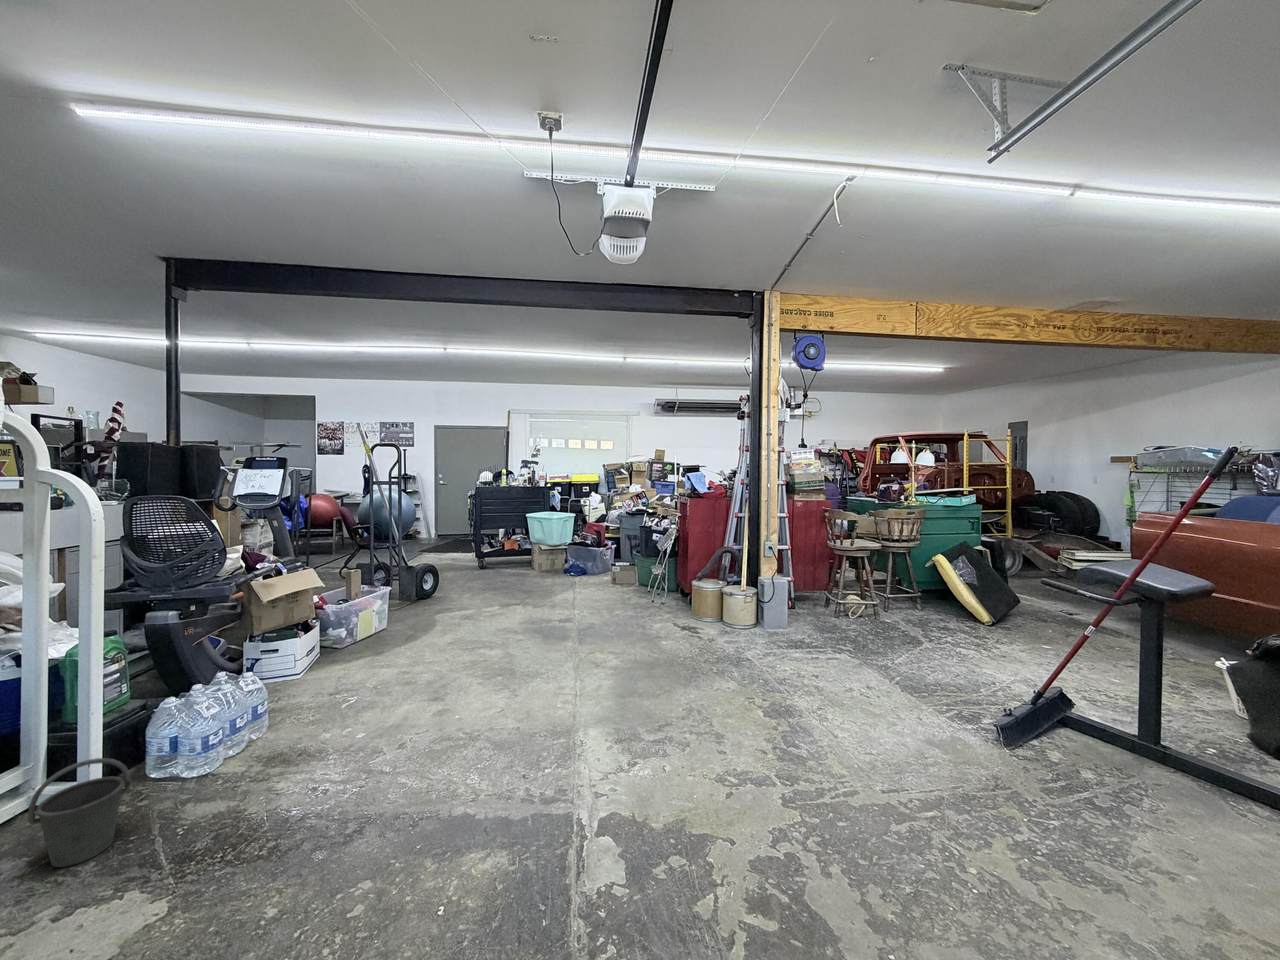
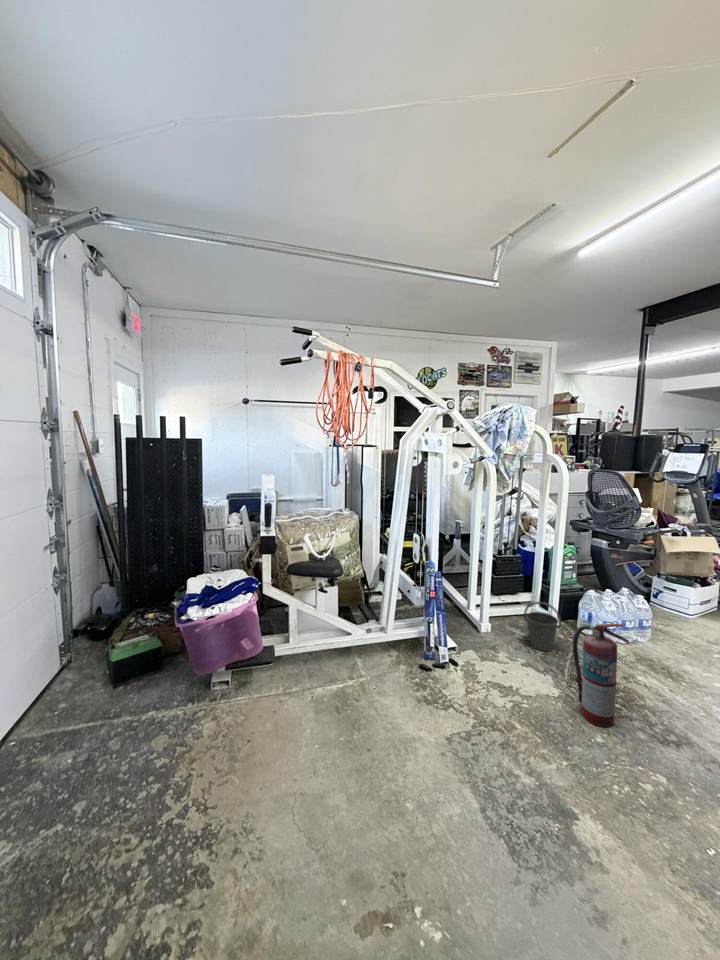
fire extinguisher: none [196,717,296,904] -> present [573,624,629,727]

